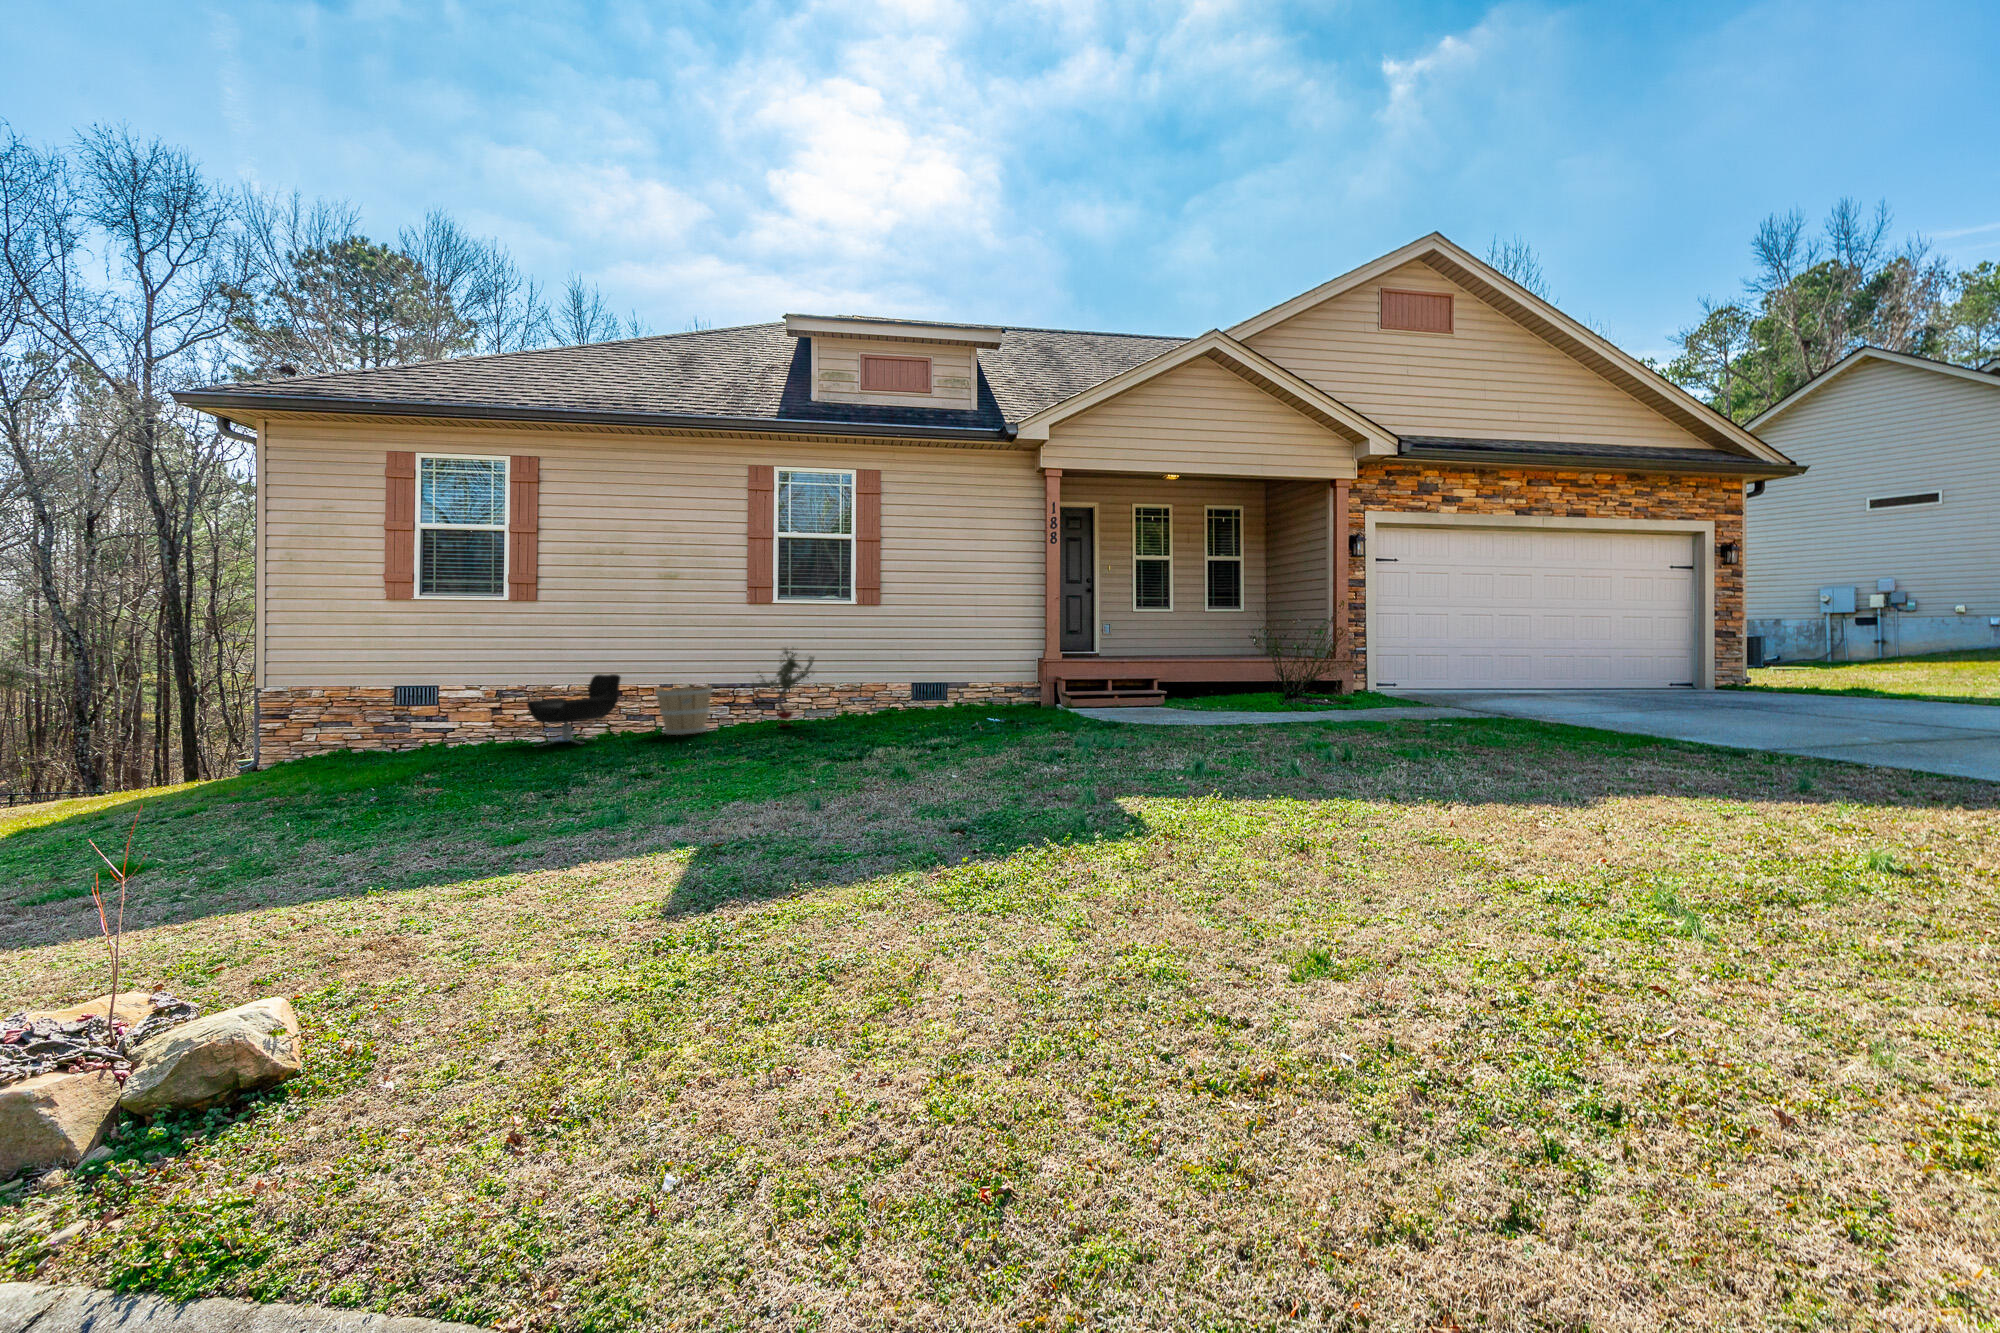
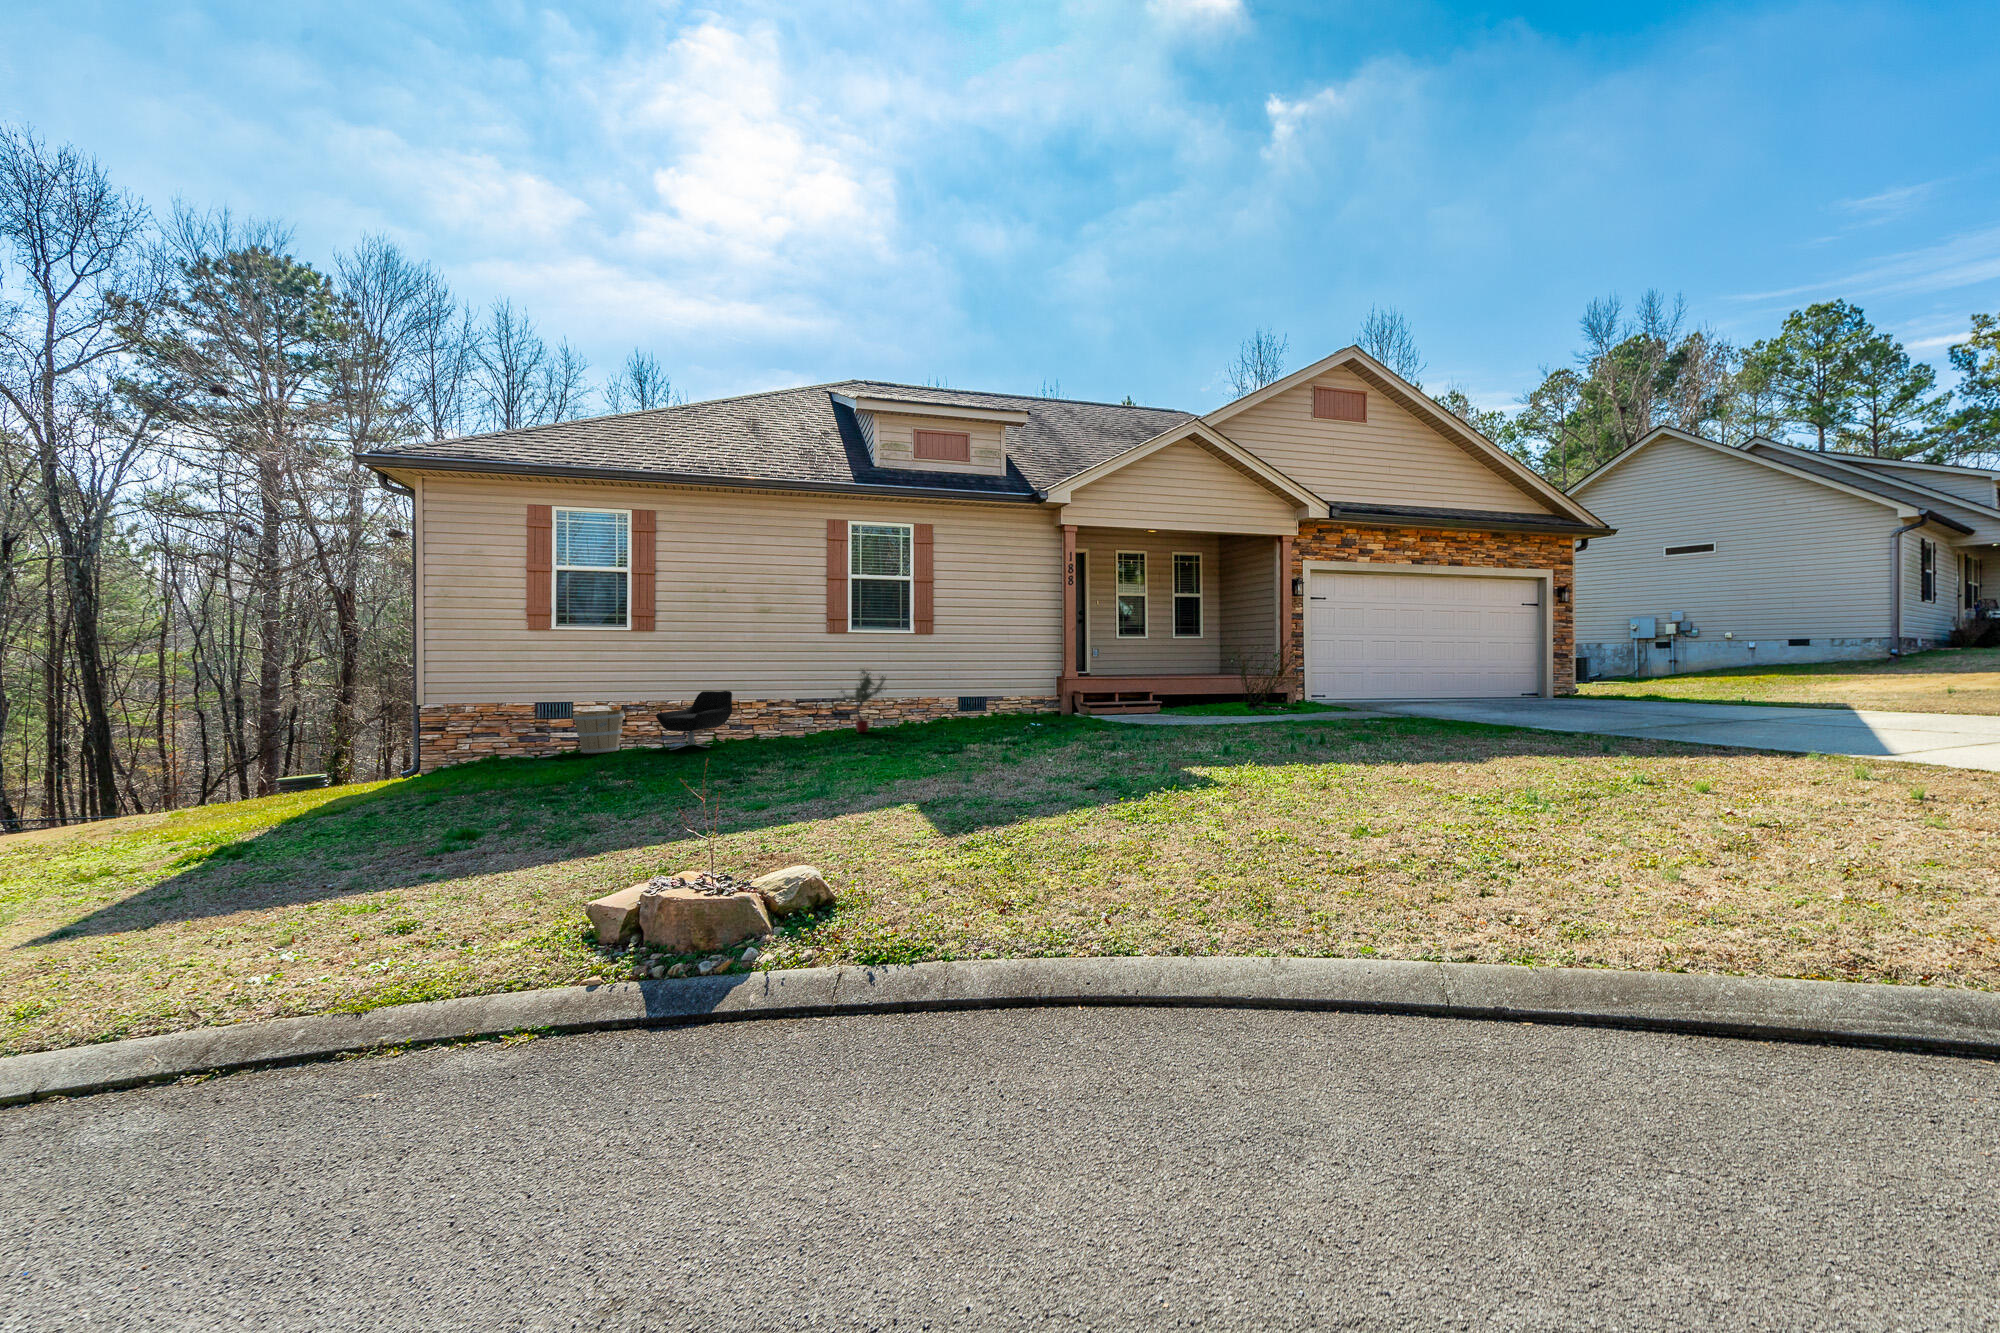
wooden bucket: present [655,685,712,735] -> present [573,710,625,753]

